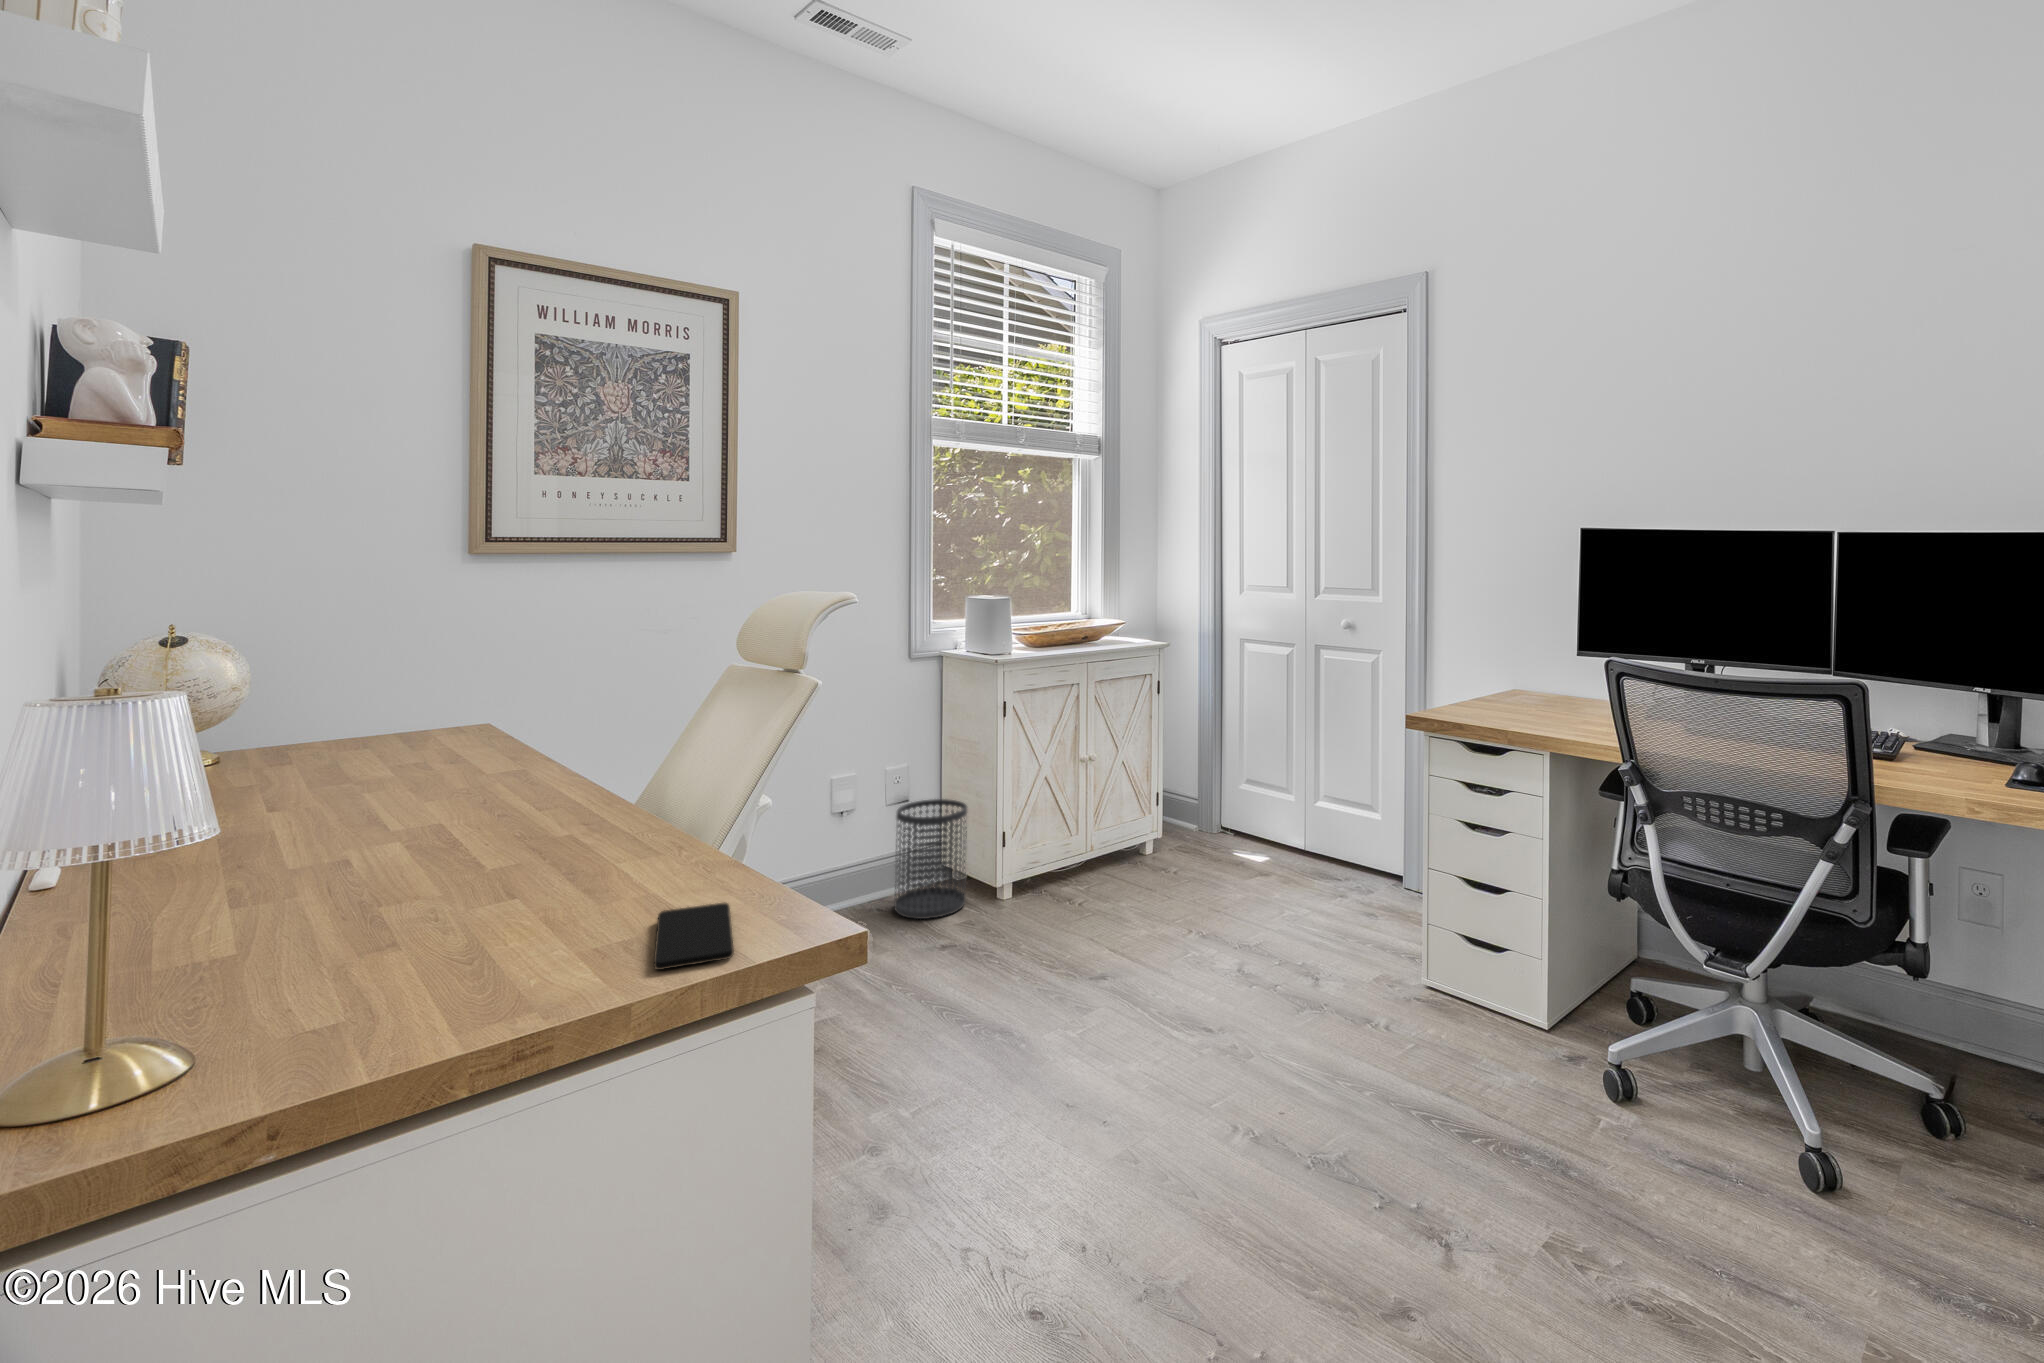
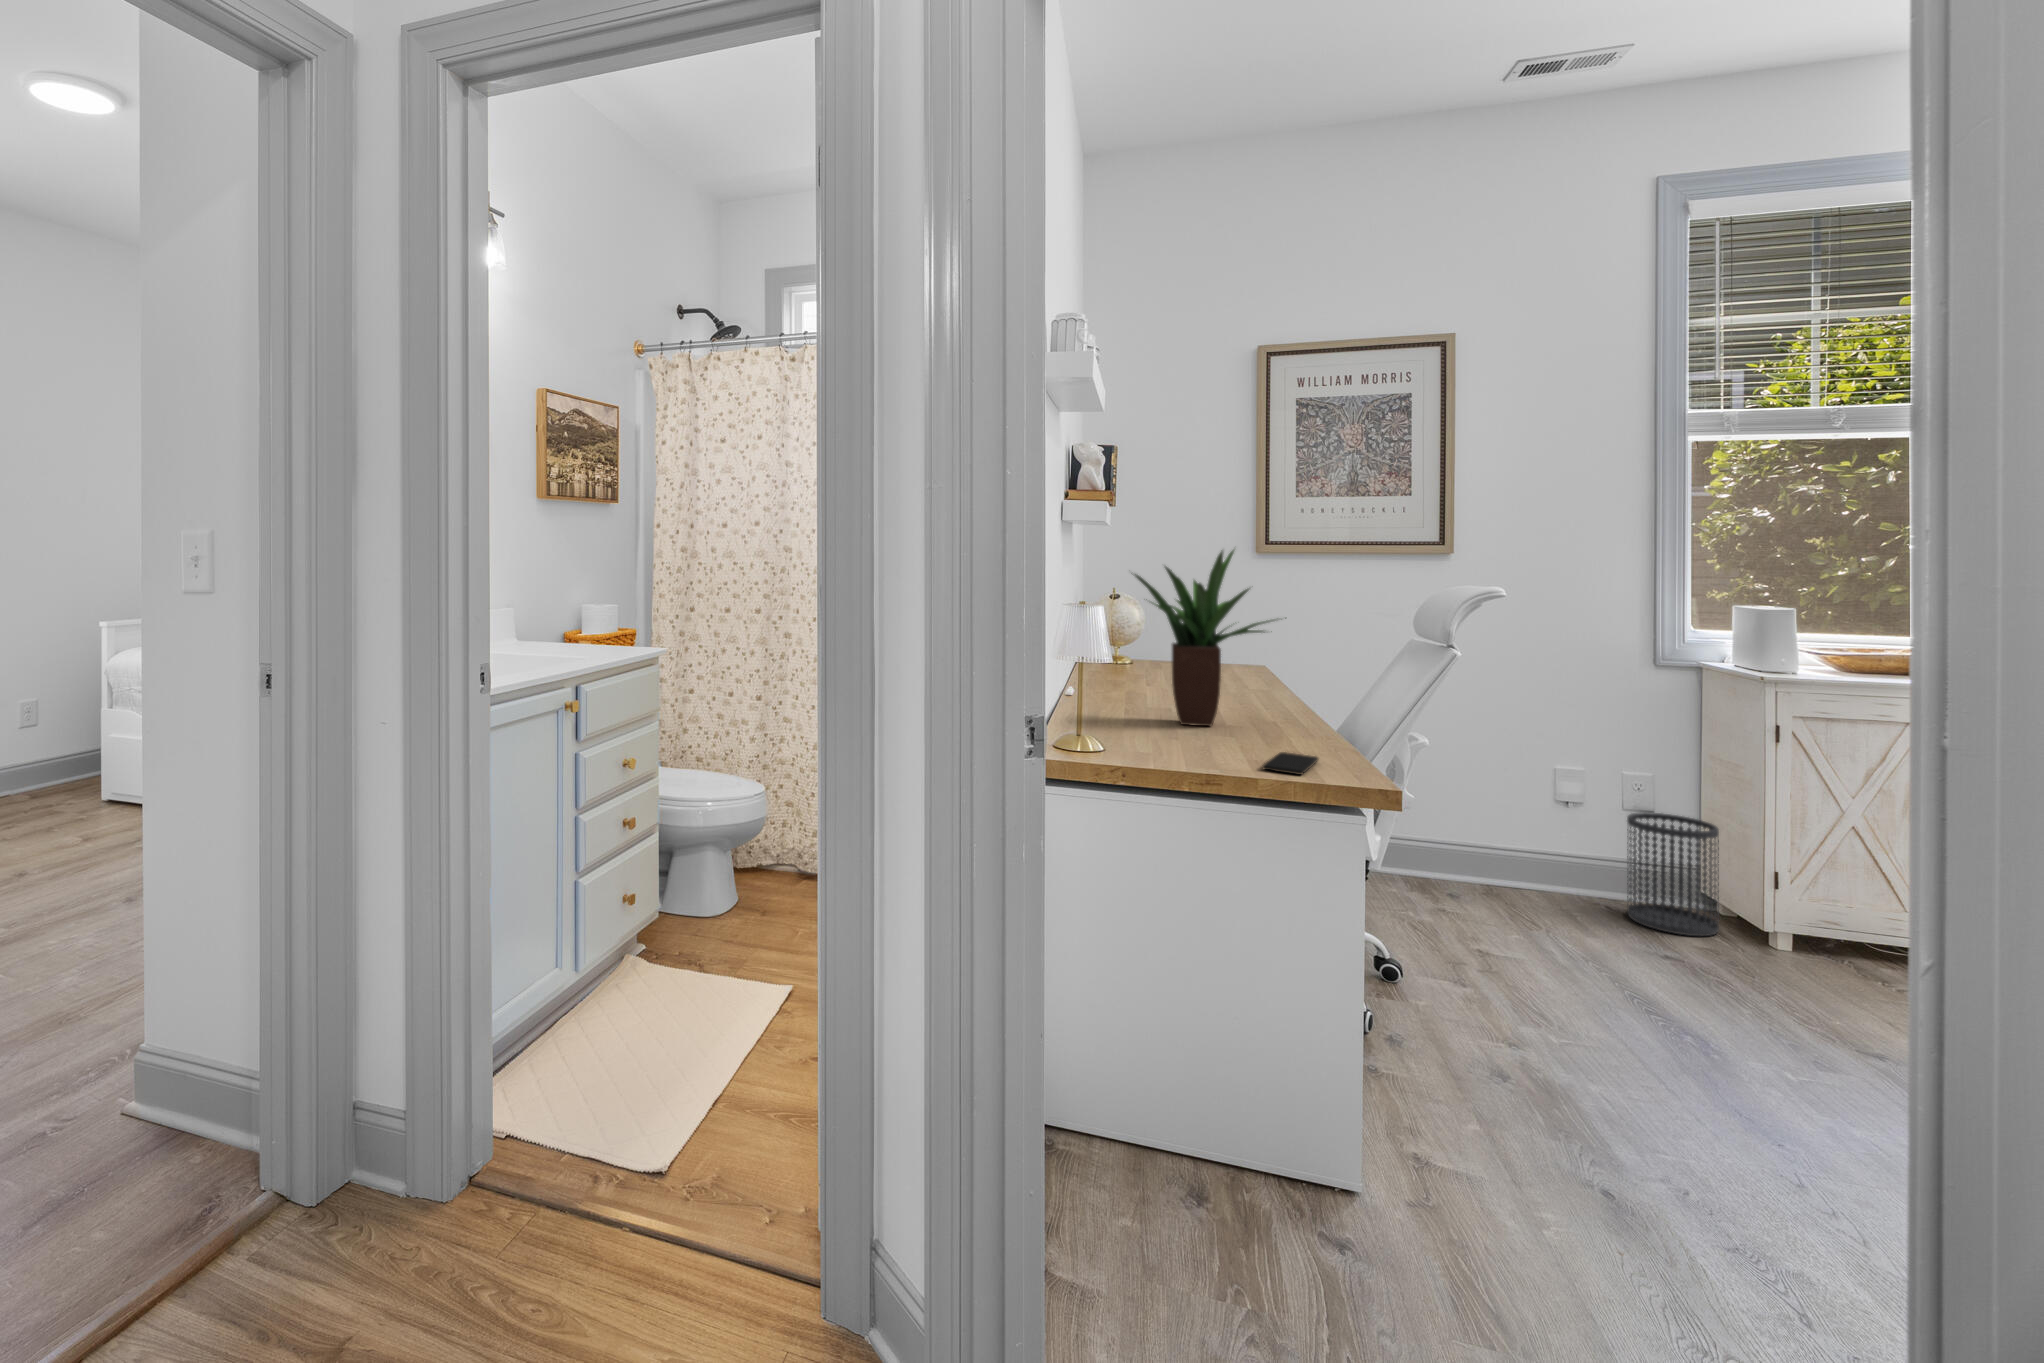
potted plant: none [277,546,626,891] -> present [1135,550,1286,726]

